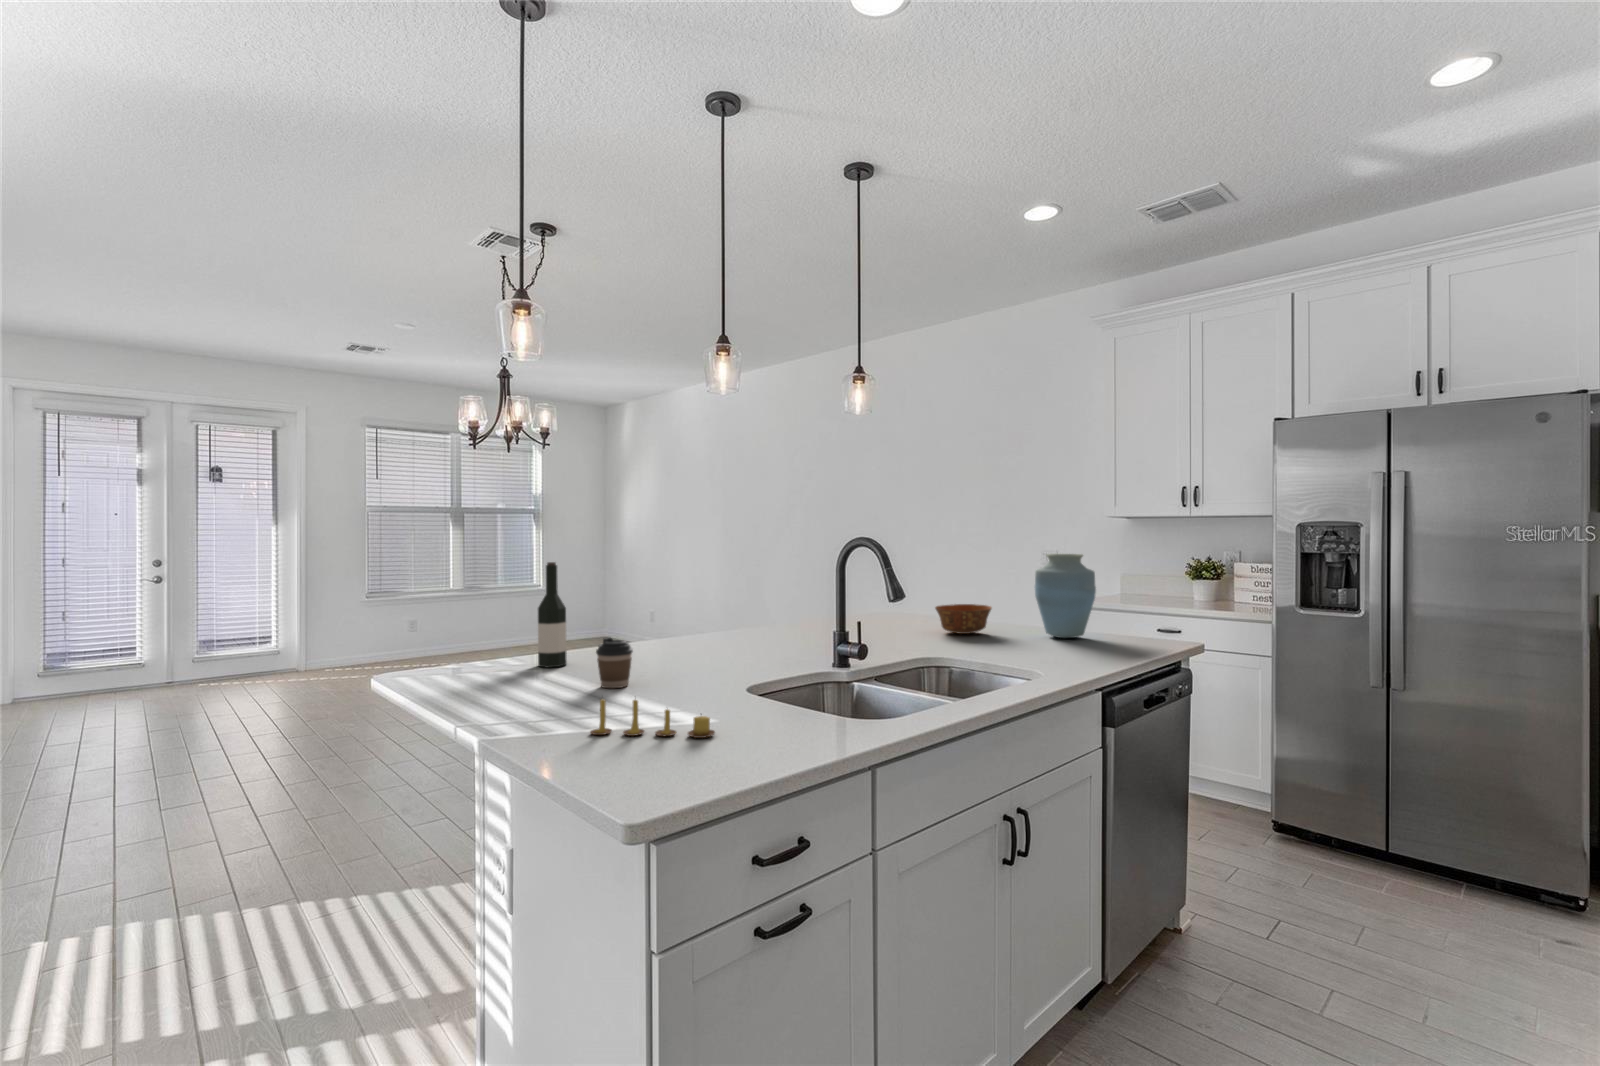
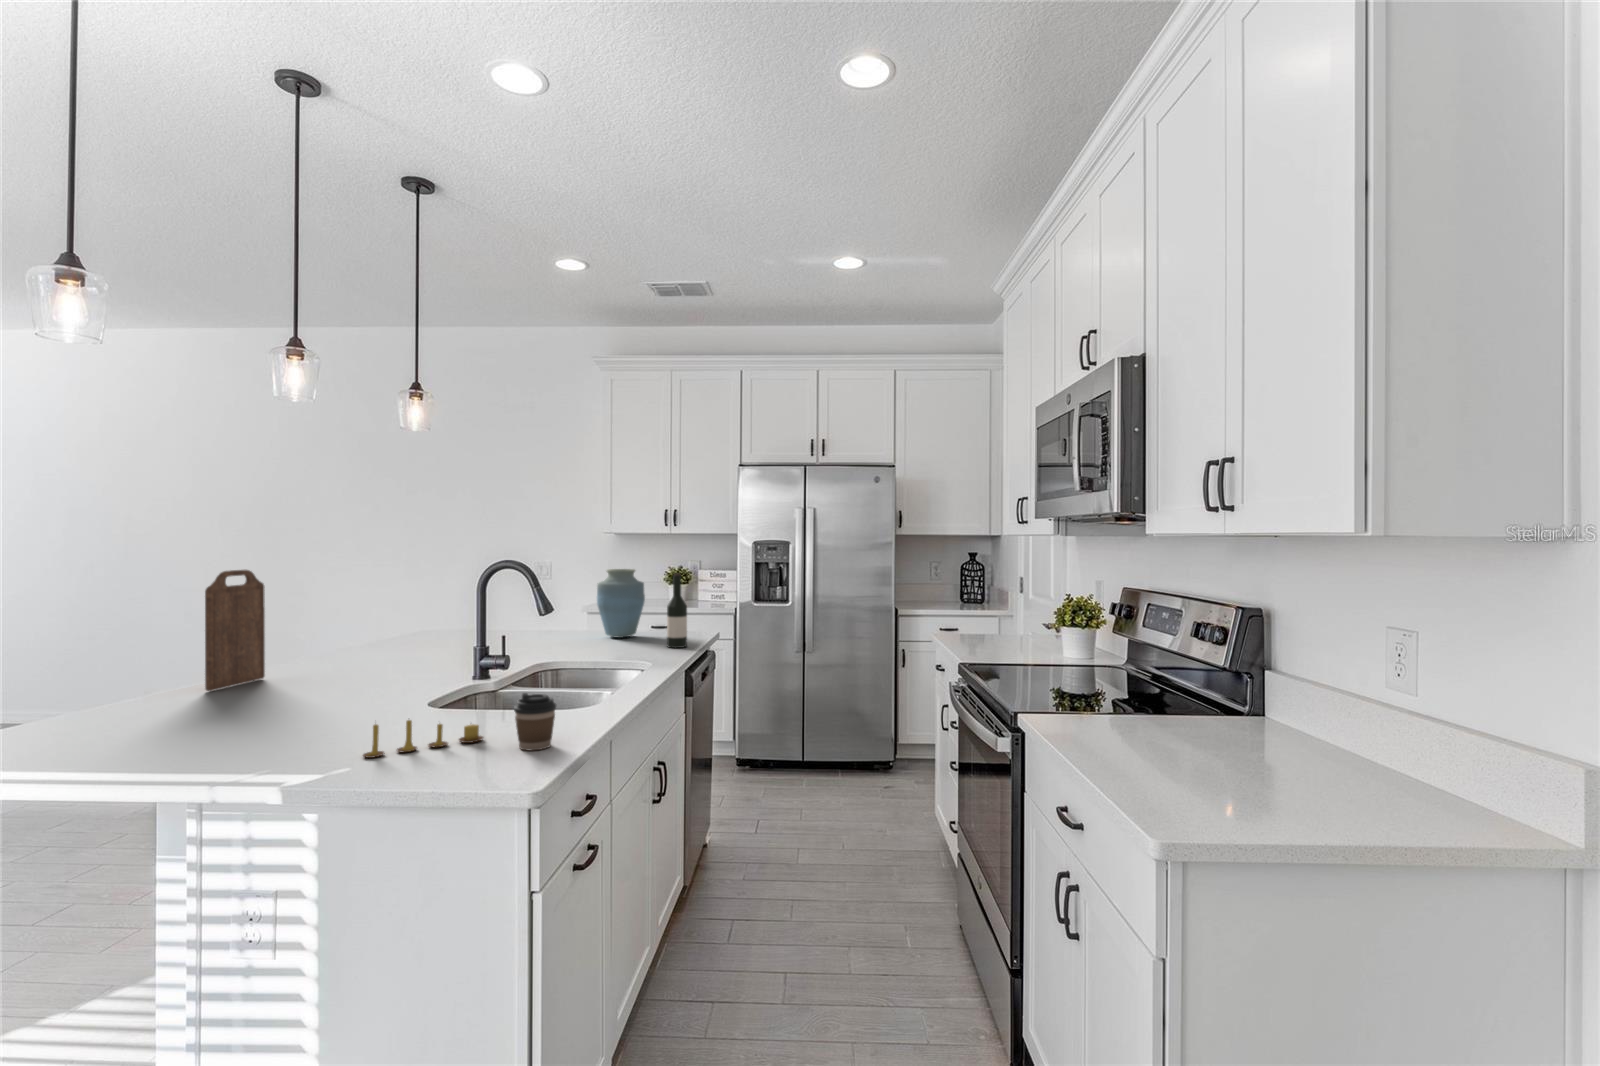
cutting board: none [628,542,684,649] -> present [205,570,265,691]
wine bottle: present [538,562,567,668] -> present [667,573,687,648]
bowl: present [935,604,992,634] -> none [510,615,562,642]
coffee cup: present [596,637,633,688] -> present [514,693,556,751]

